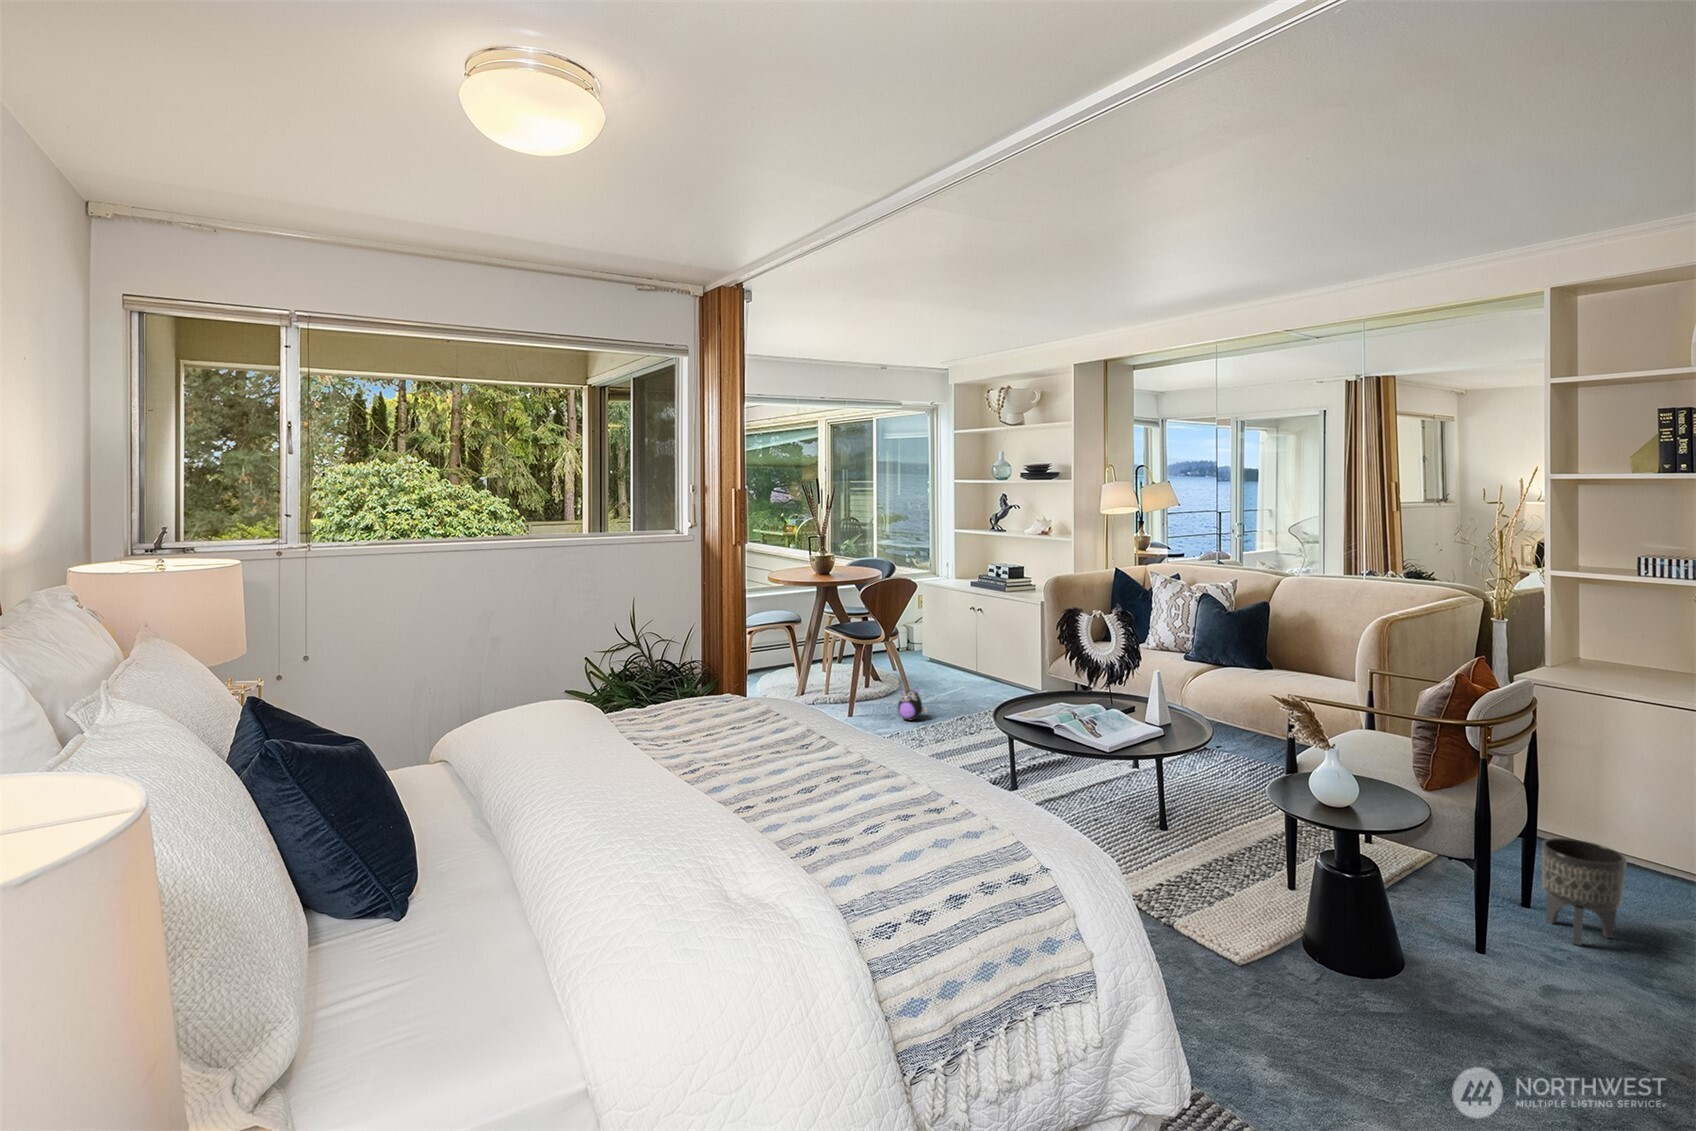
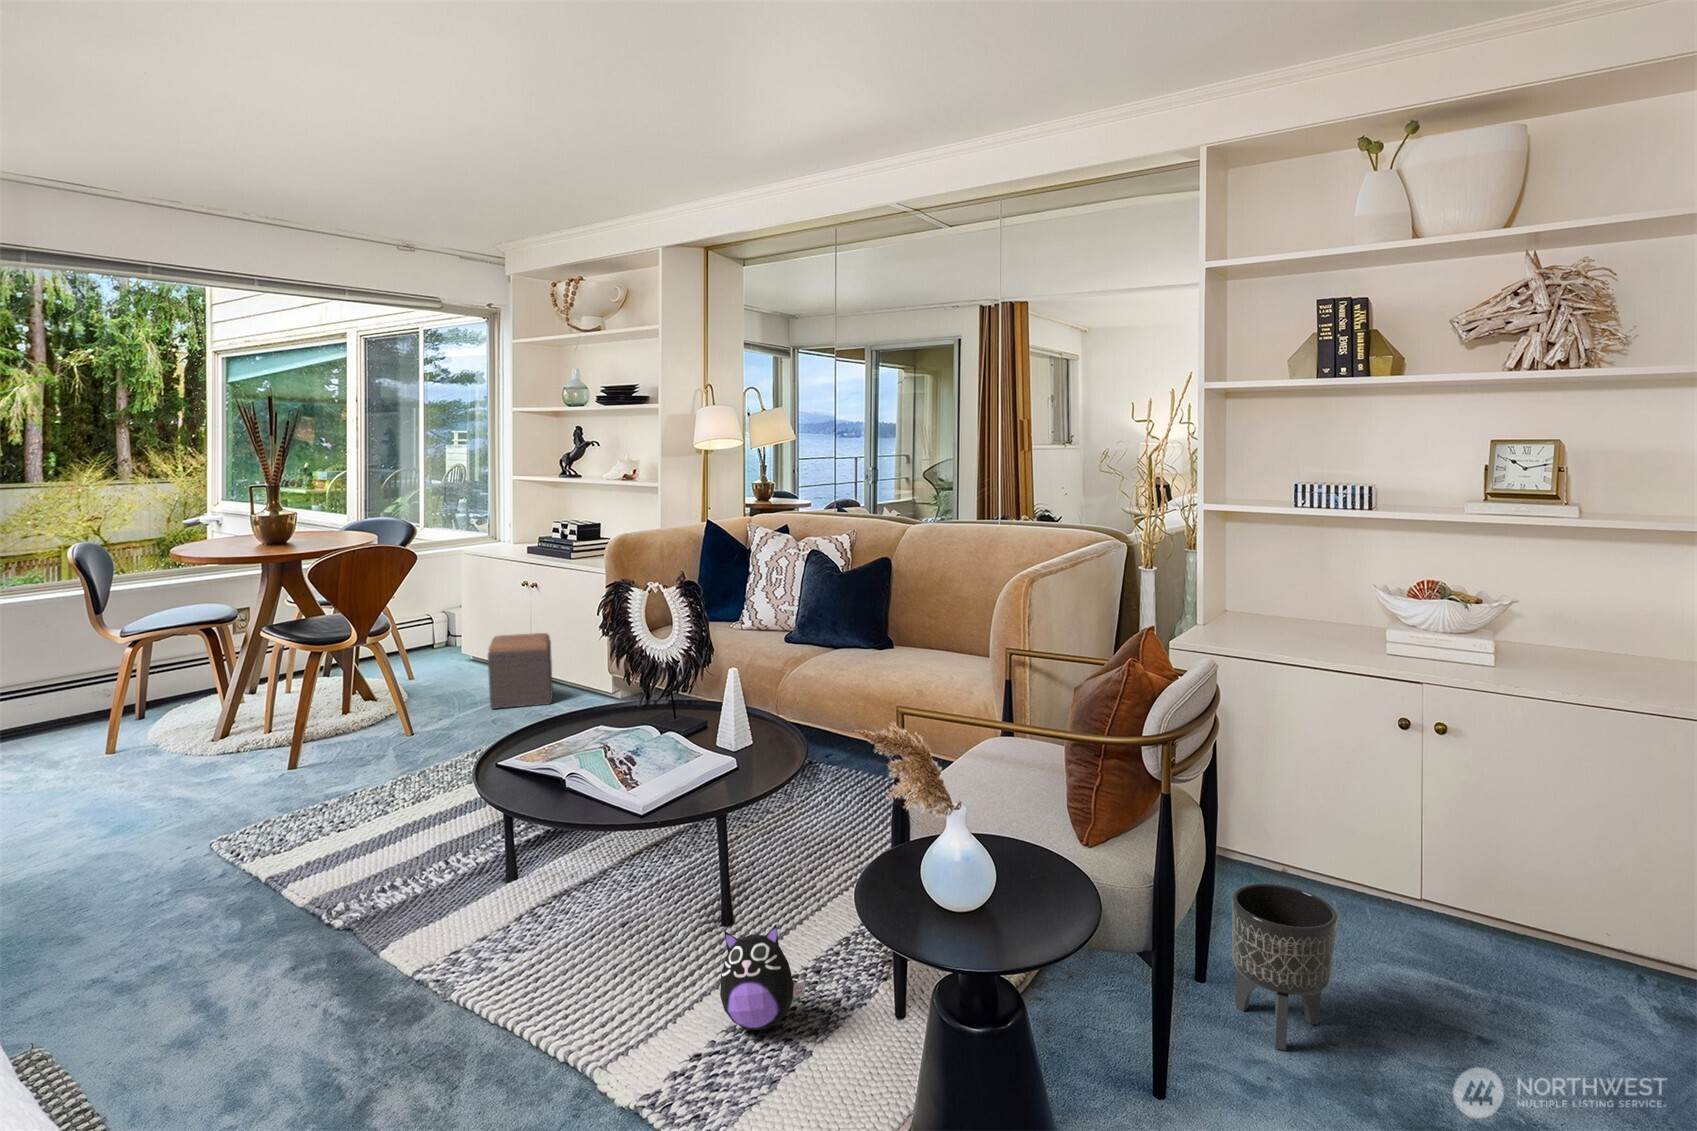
footstool: none [952,644,995,695] -> present [488,633,553,709]
plush toy: present [898,688,927,720] -> present [720,925,805,1030]

